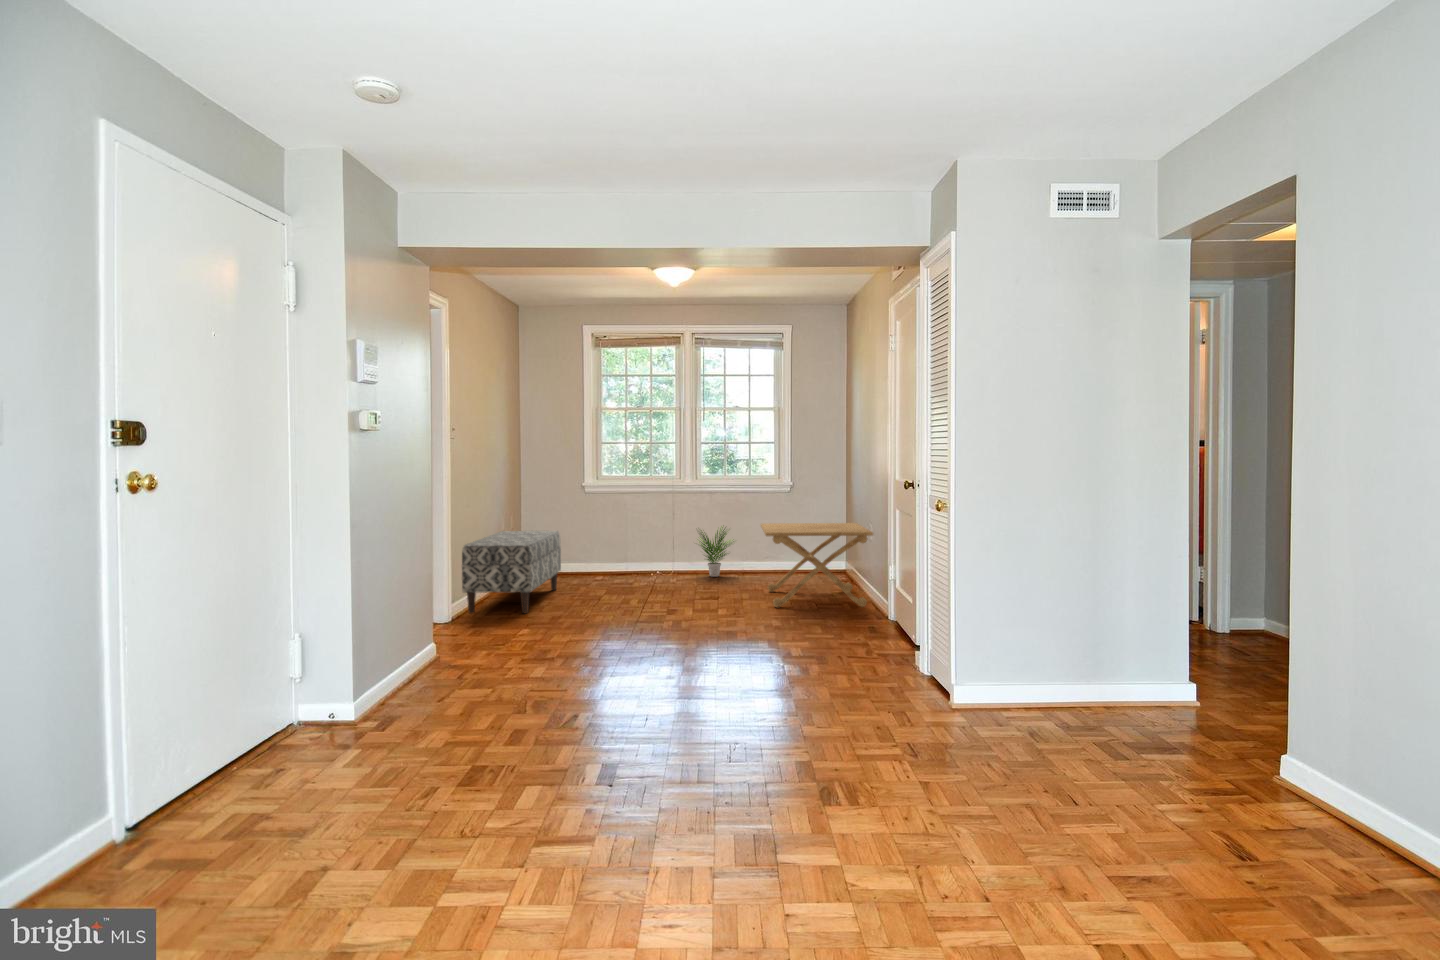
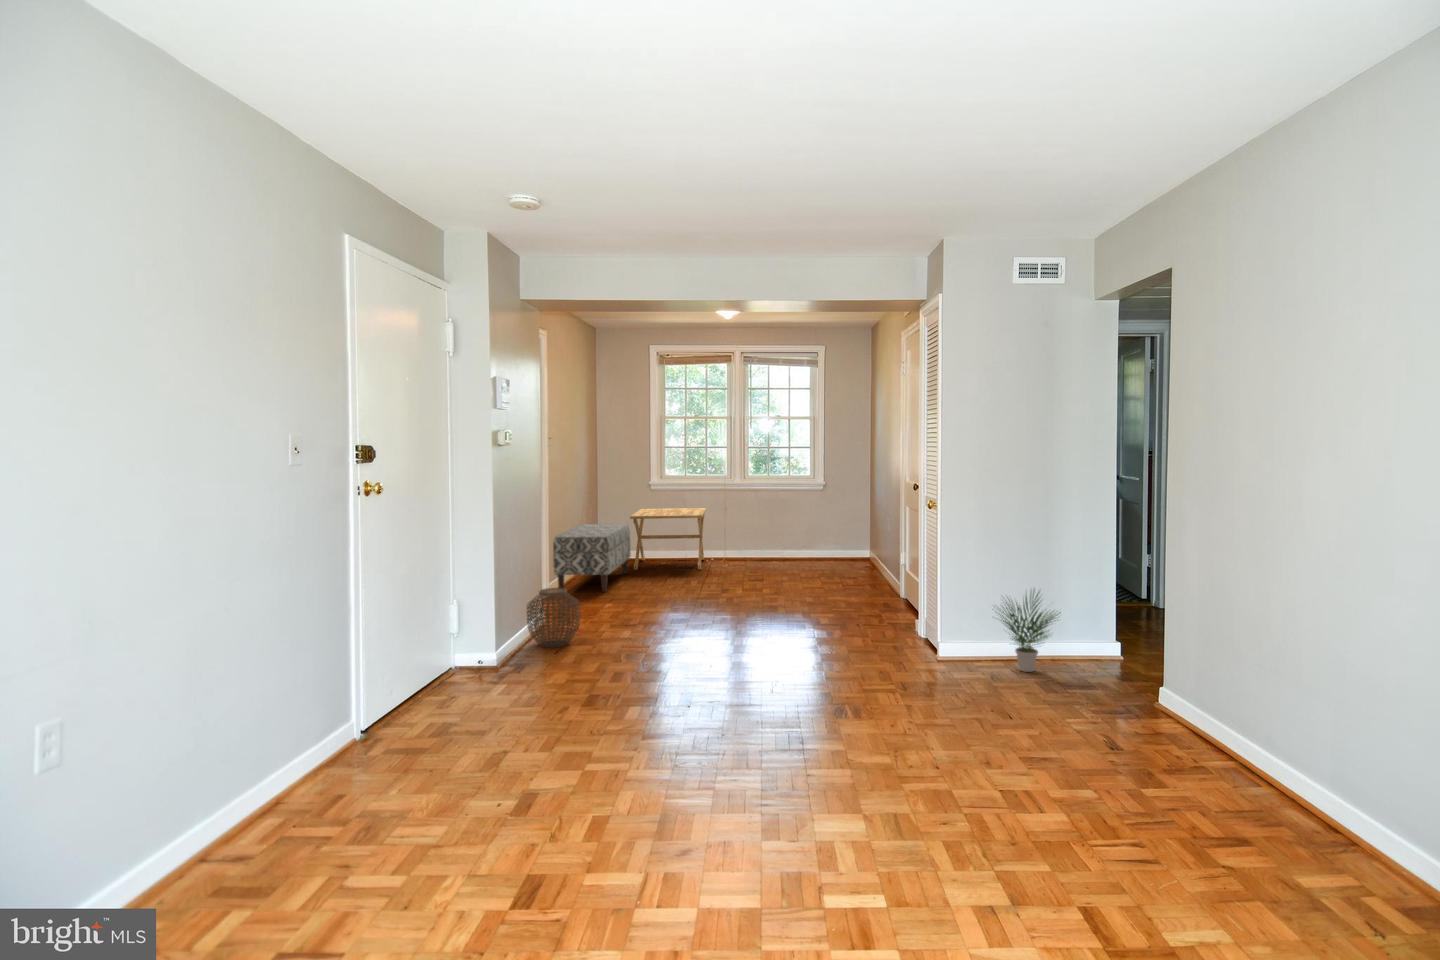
side table: present [761,523,873,607] -> present [630,508,706,570]
potted plant: present [697,526,734,577] -> present [999,591,1061,672]
woven basket: none [407,611,480,690] -> present [527,588,580,647]

